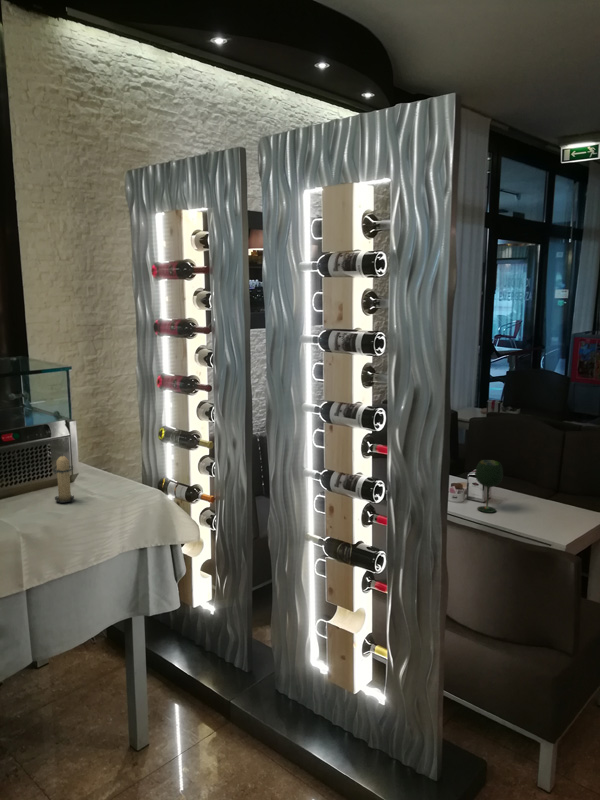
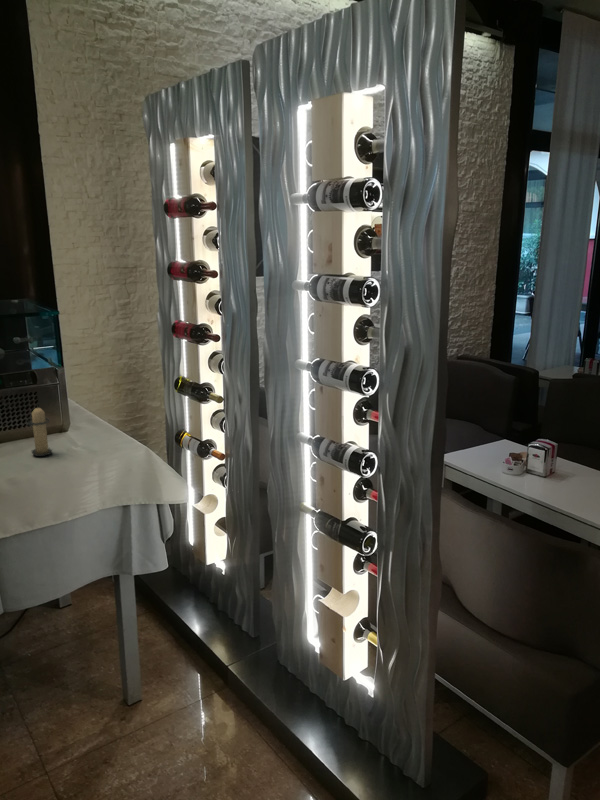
wine glass: present [475,460,503,513] -> none [531,429,565,491]

